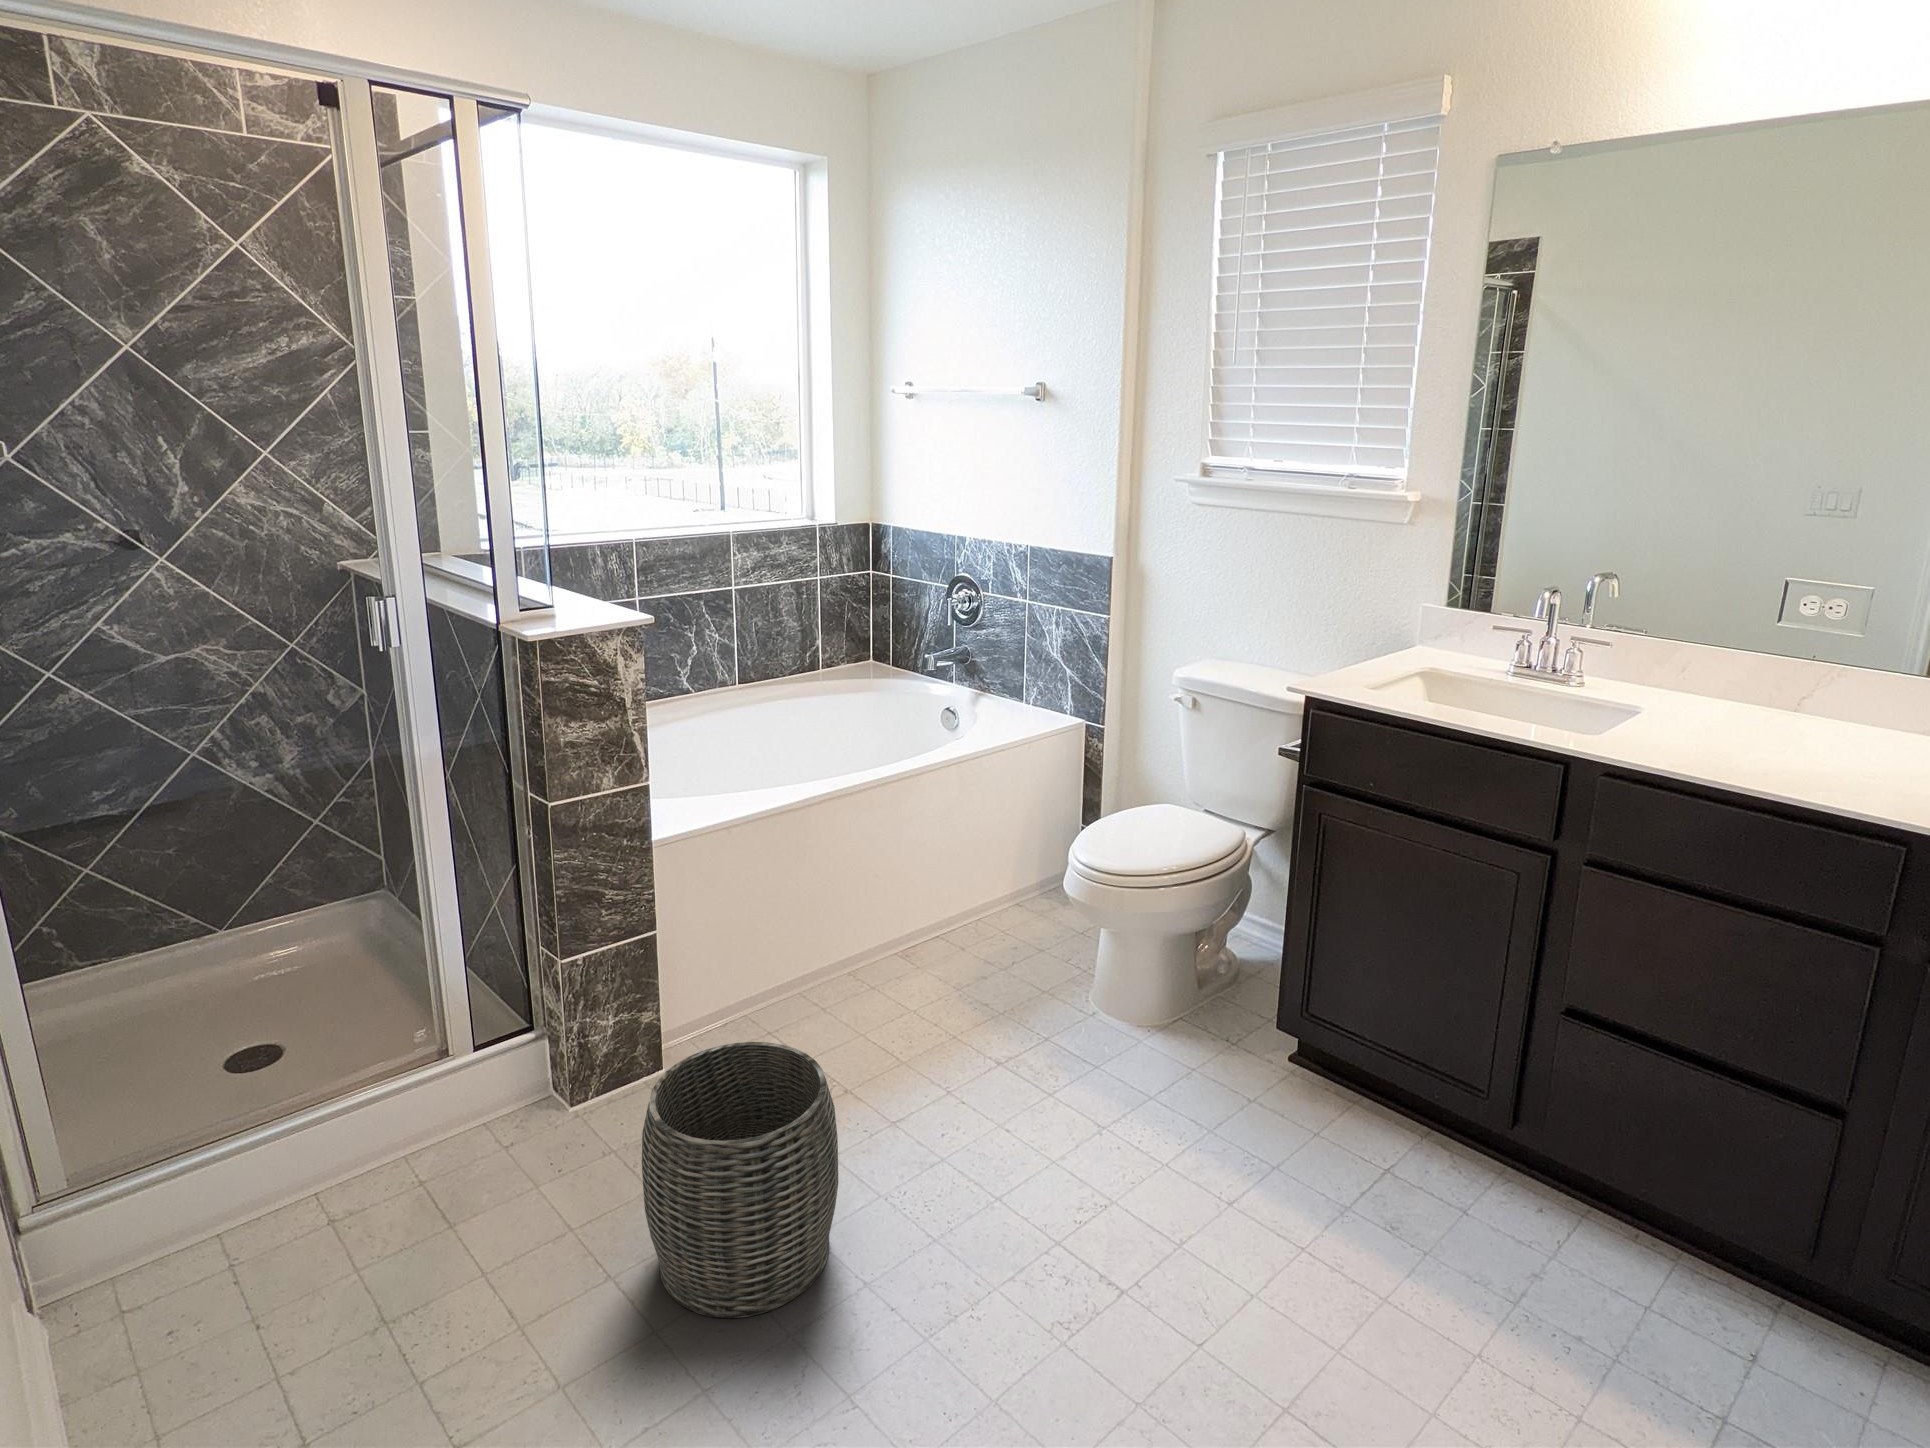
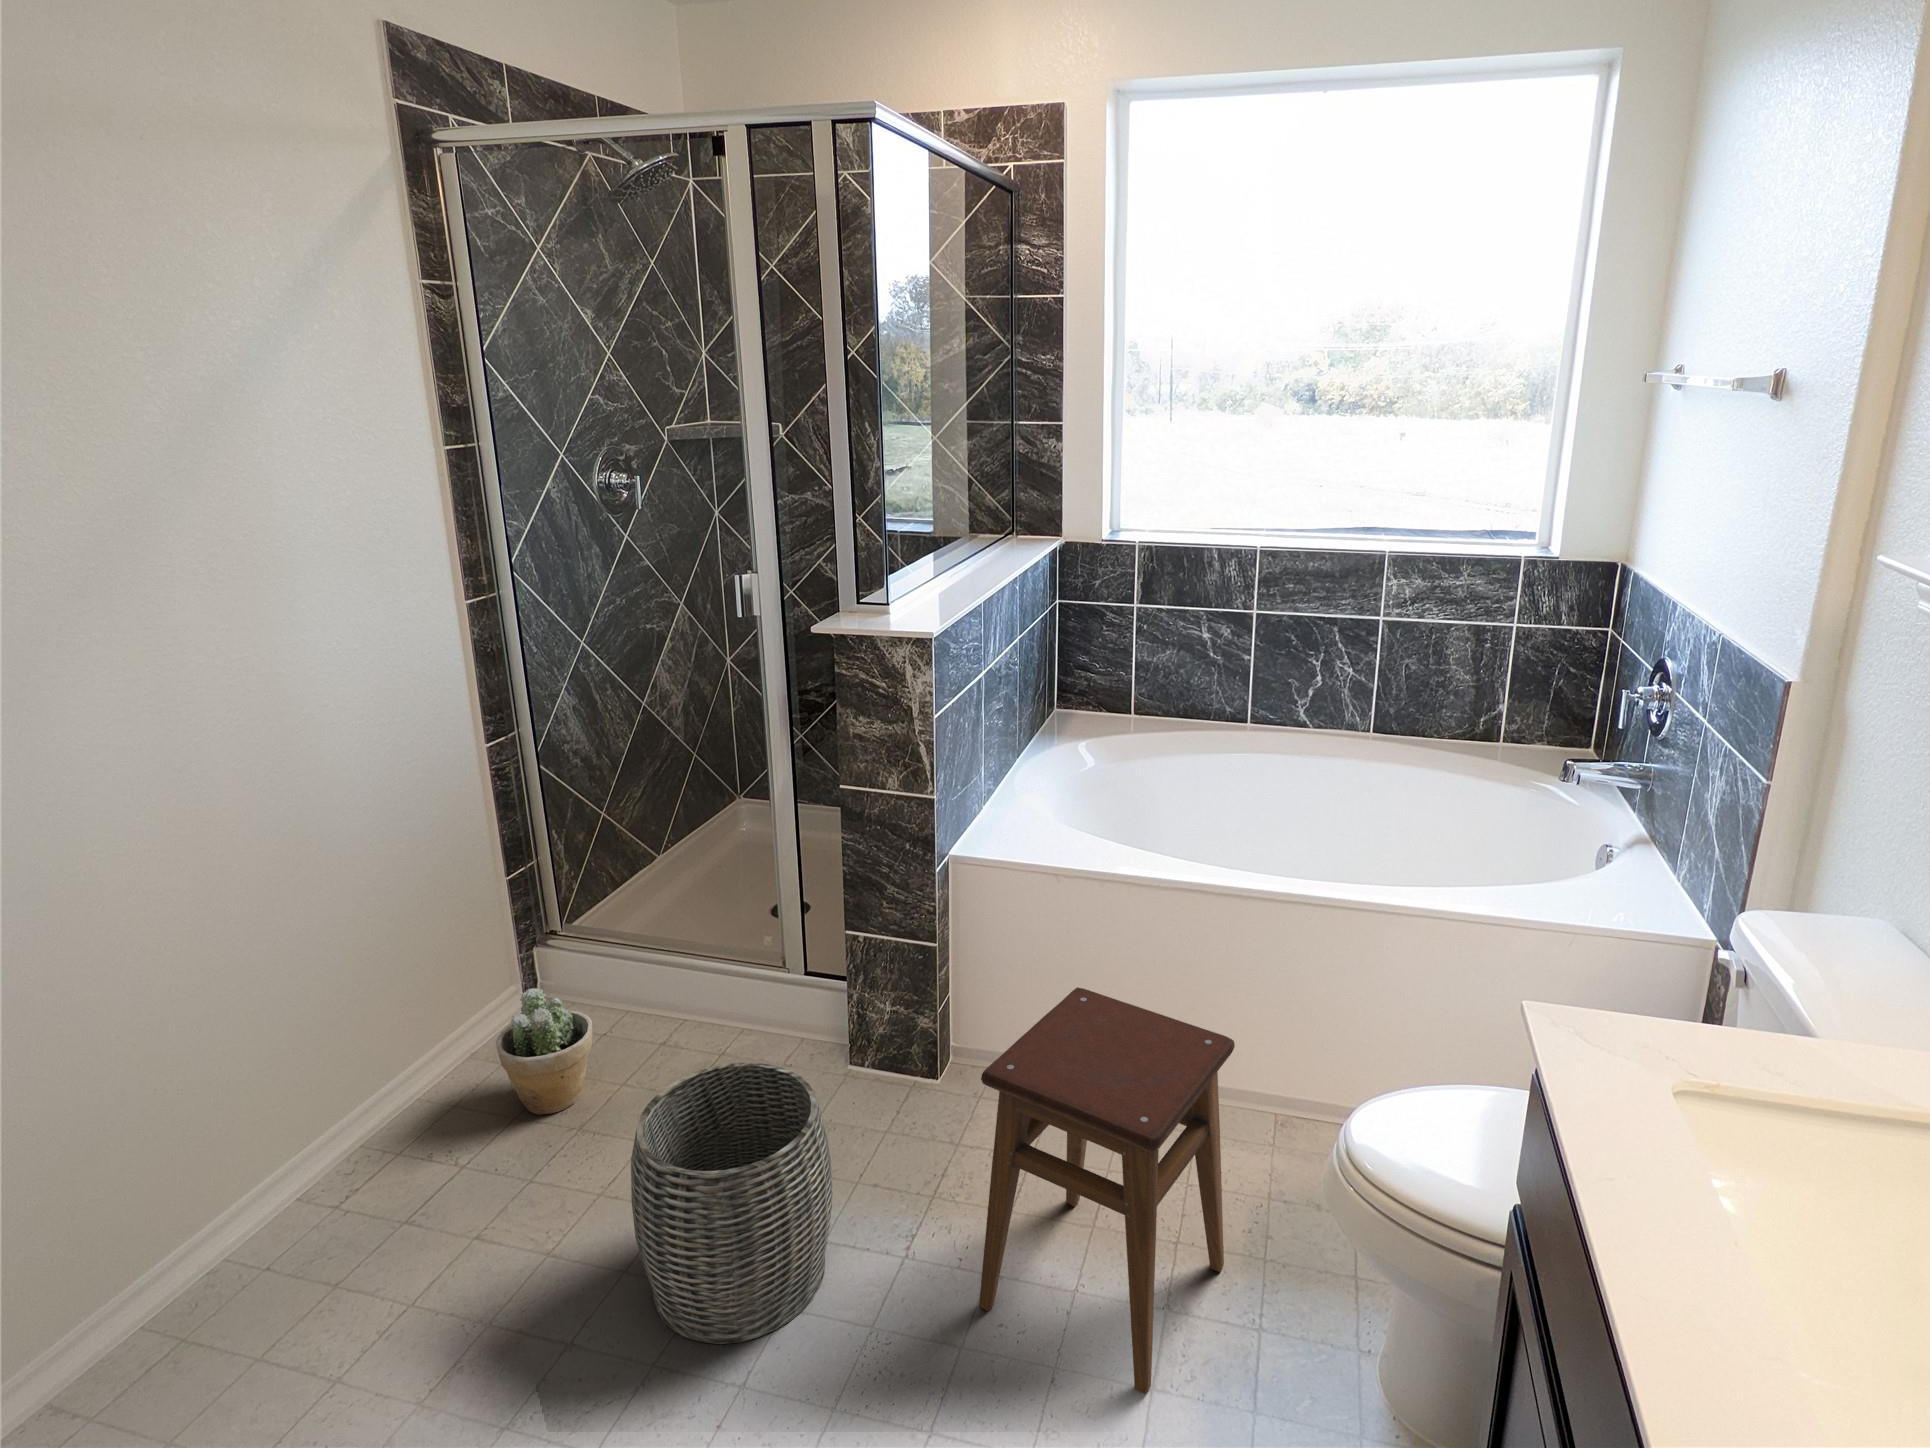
stool: none [868,853,1057,1138] -> present [979,987,1235,1394]
potted plant: none [201,1191,344,1362] -> present [496,988,593,1114]

